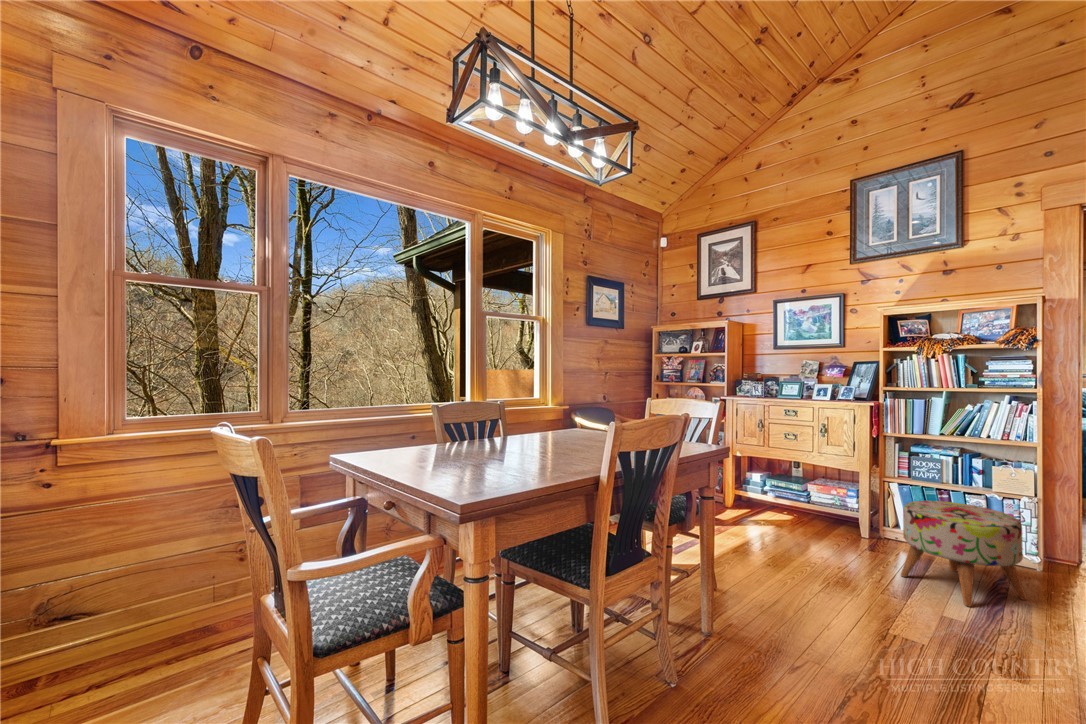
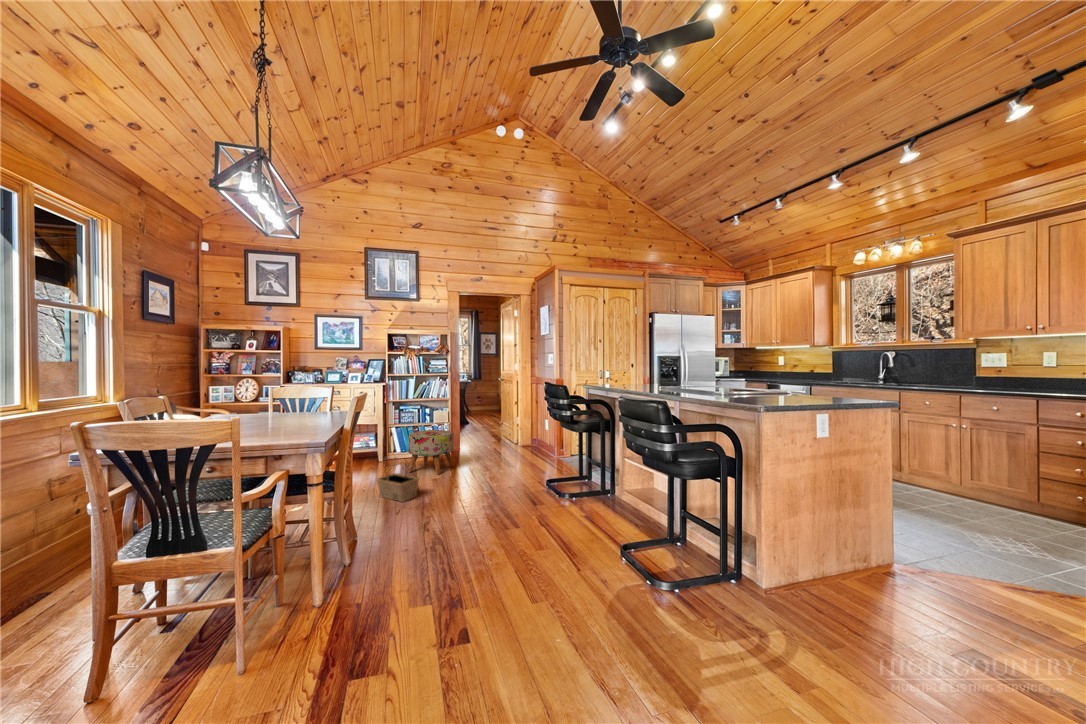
basket: none [799,553,881,636] -> present [377,470,419,502]

